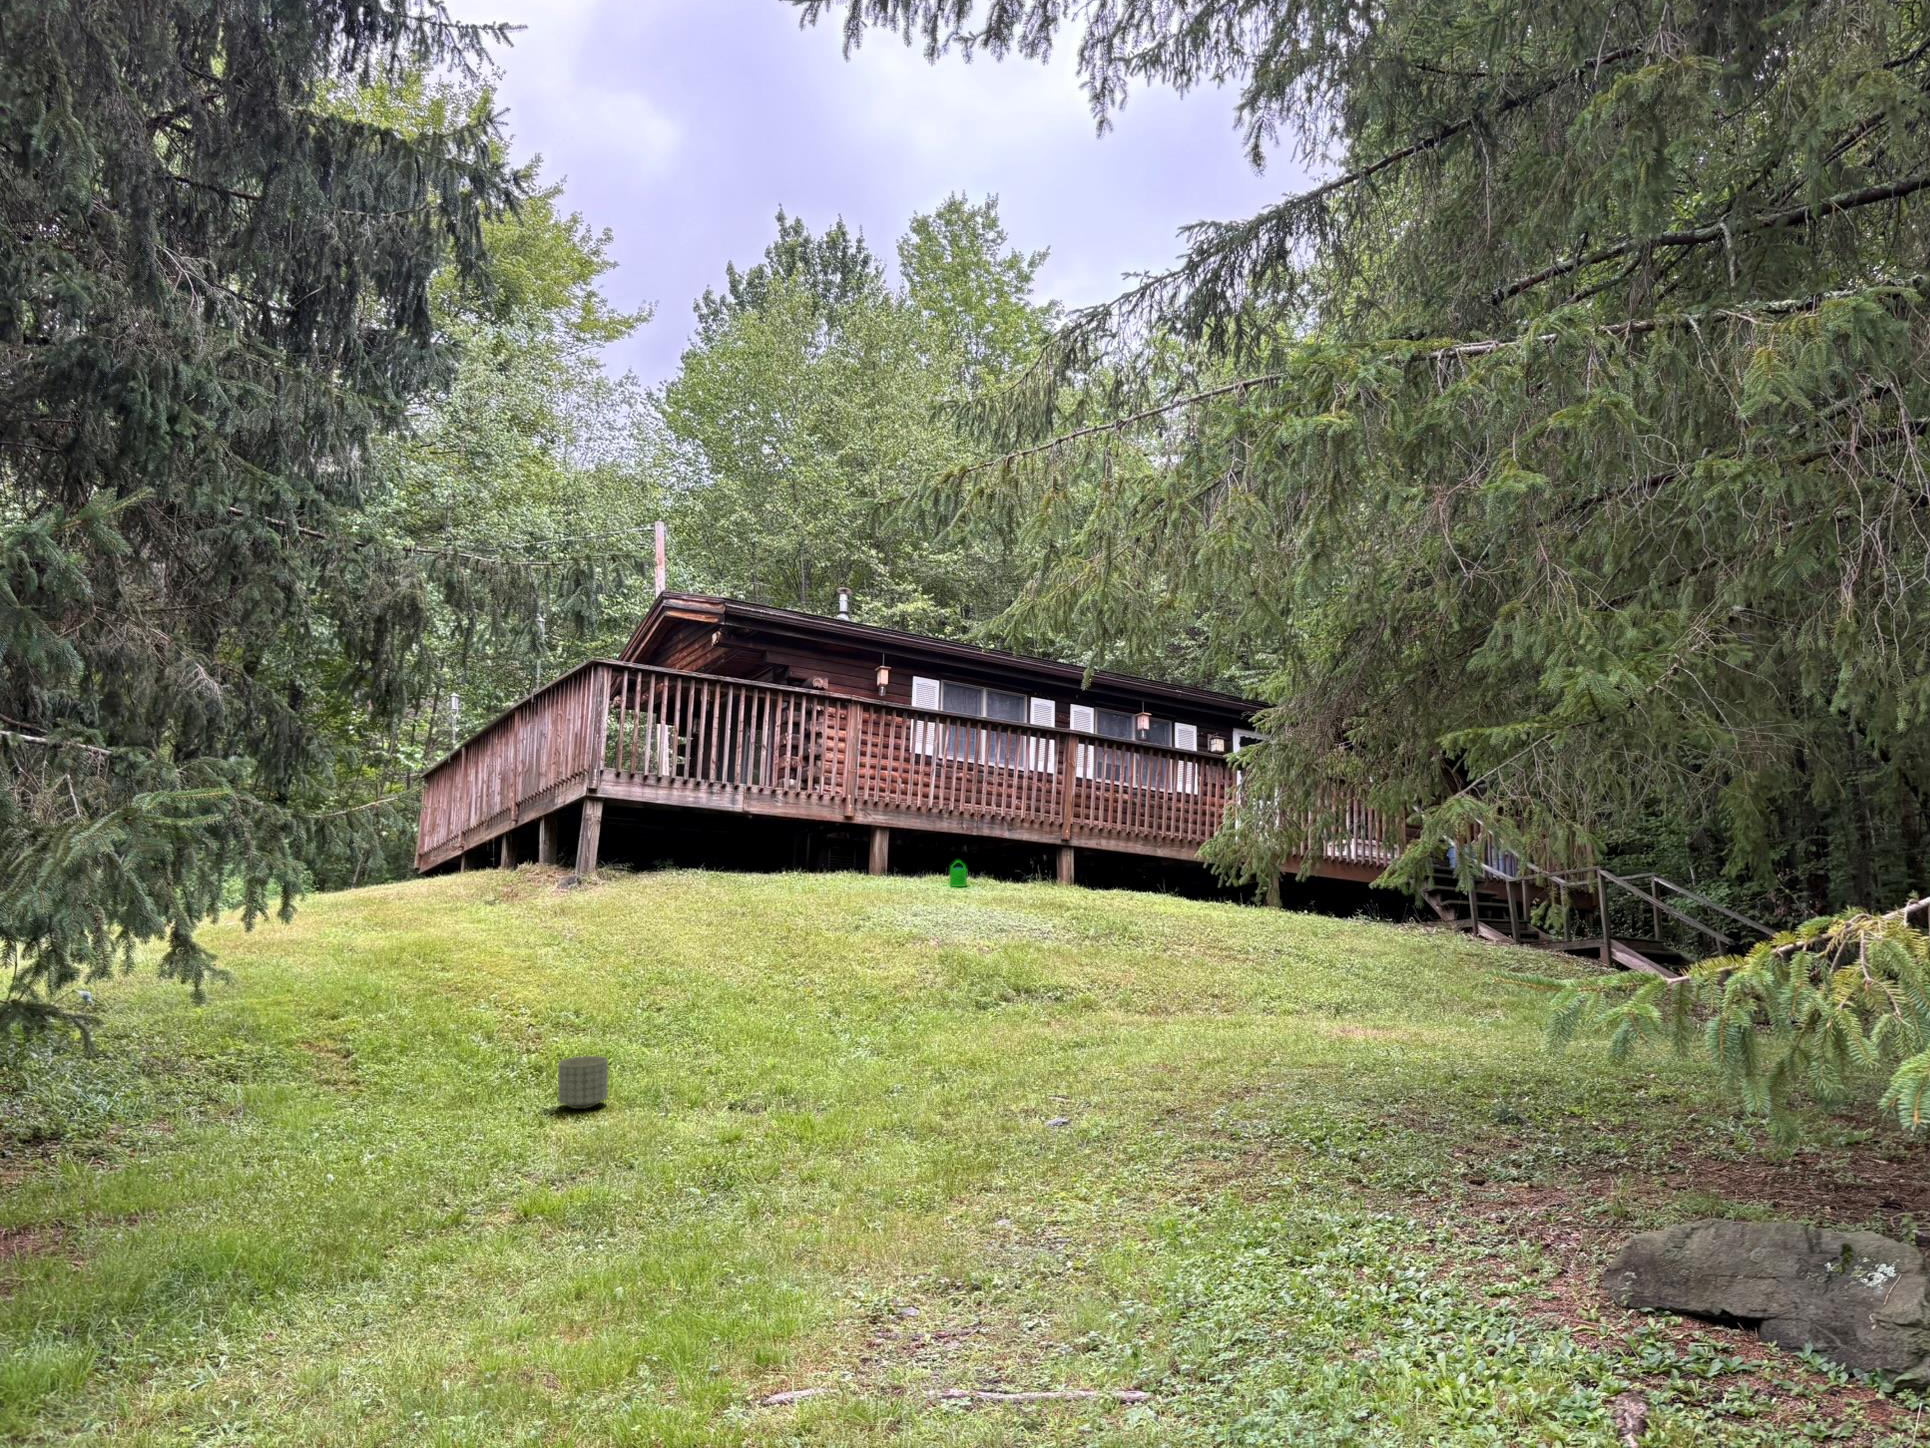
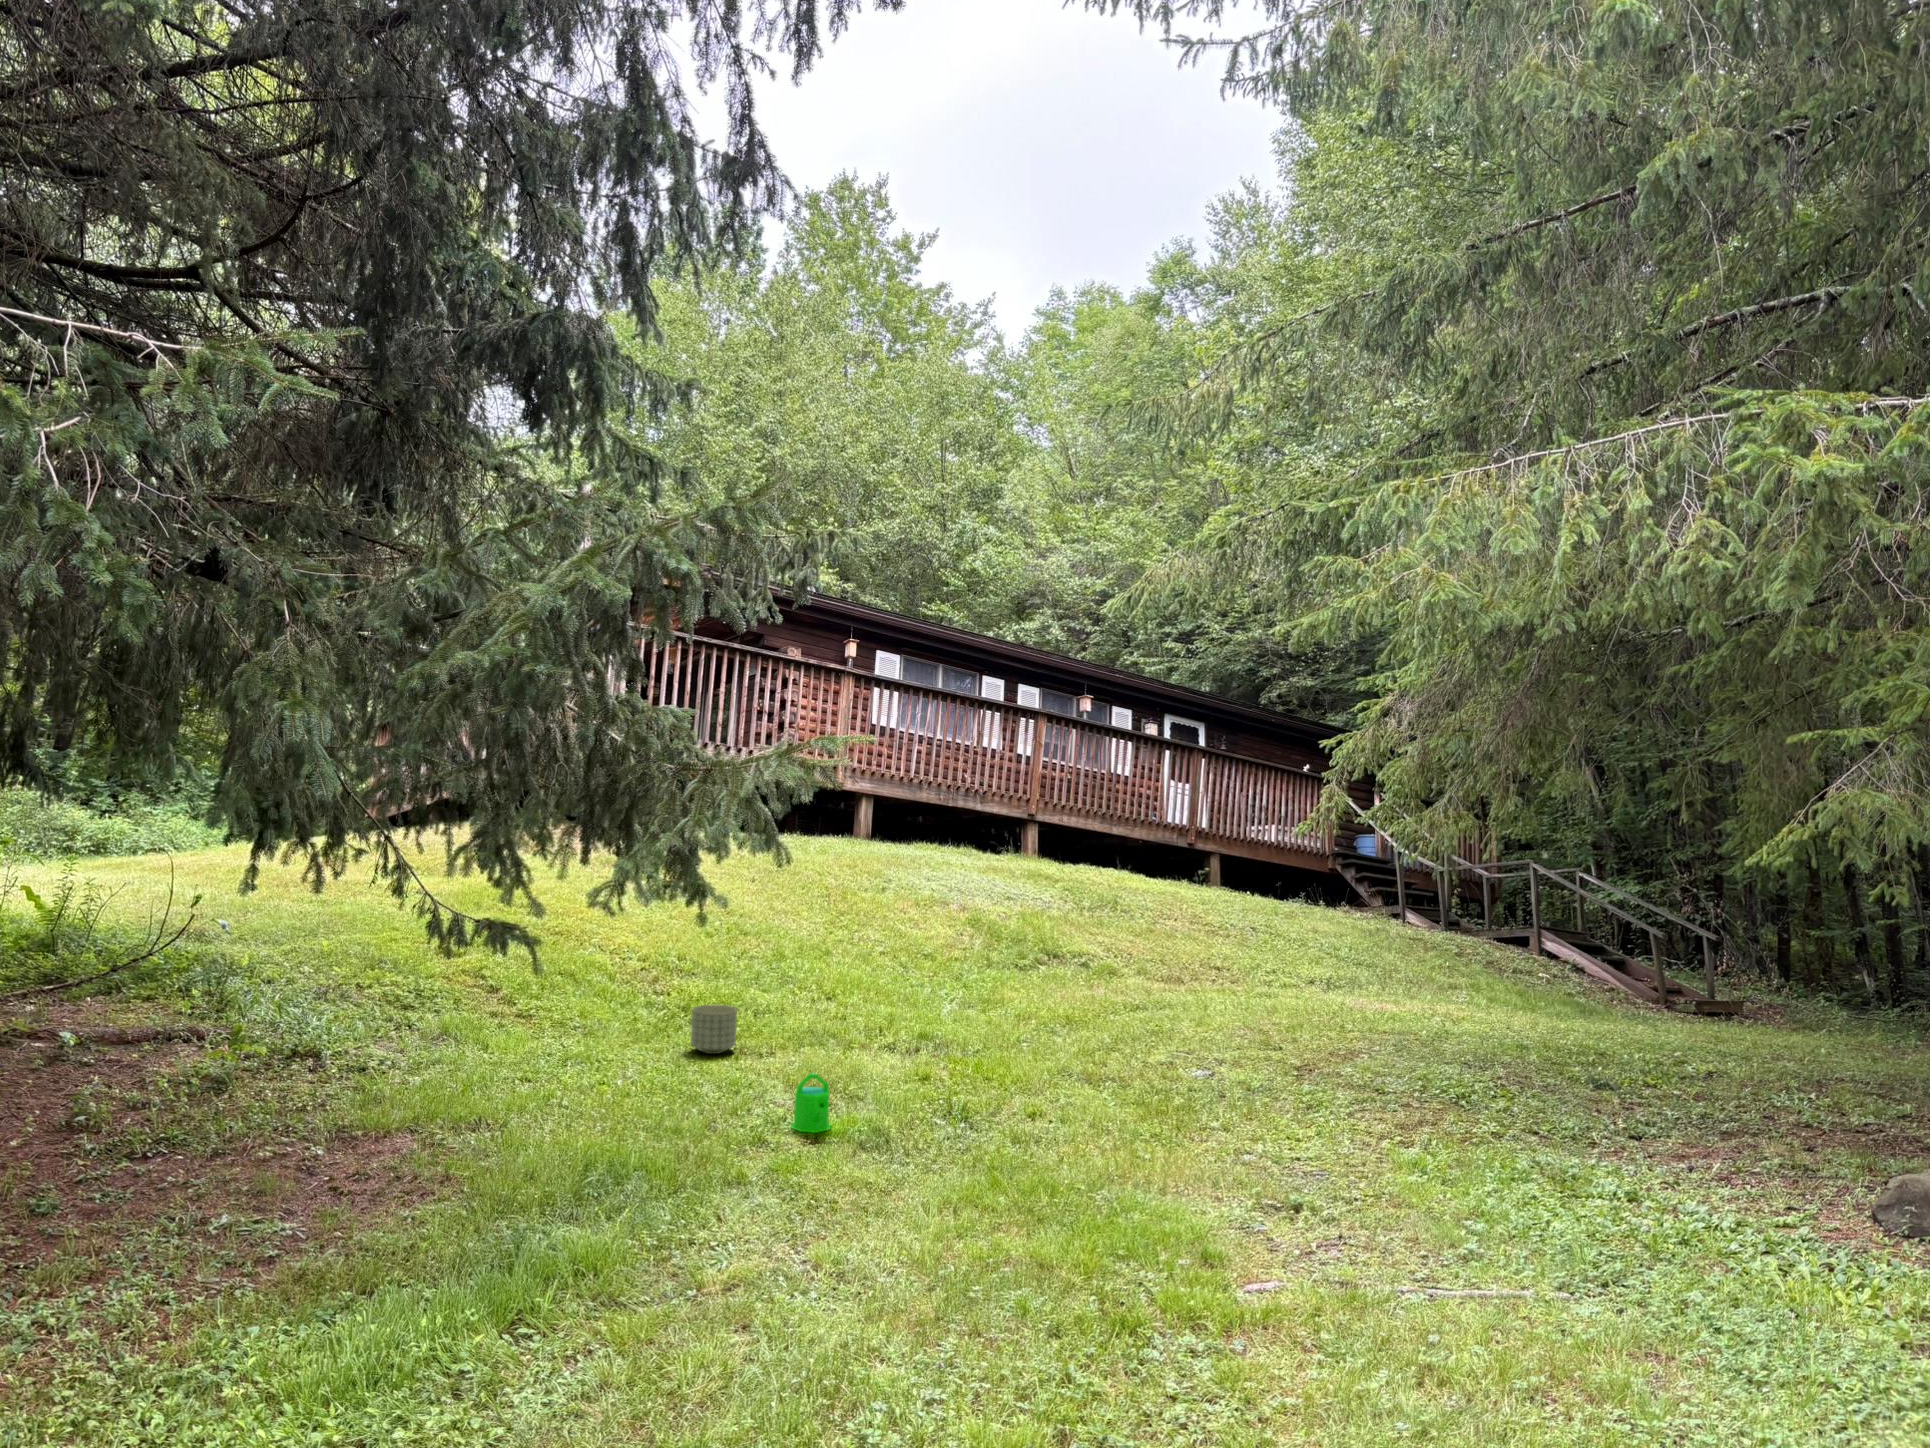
watering can: present [950,860,967,887] -> present [792,1073,831,1133]

